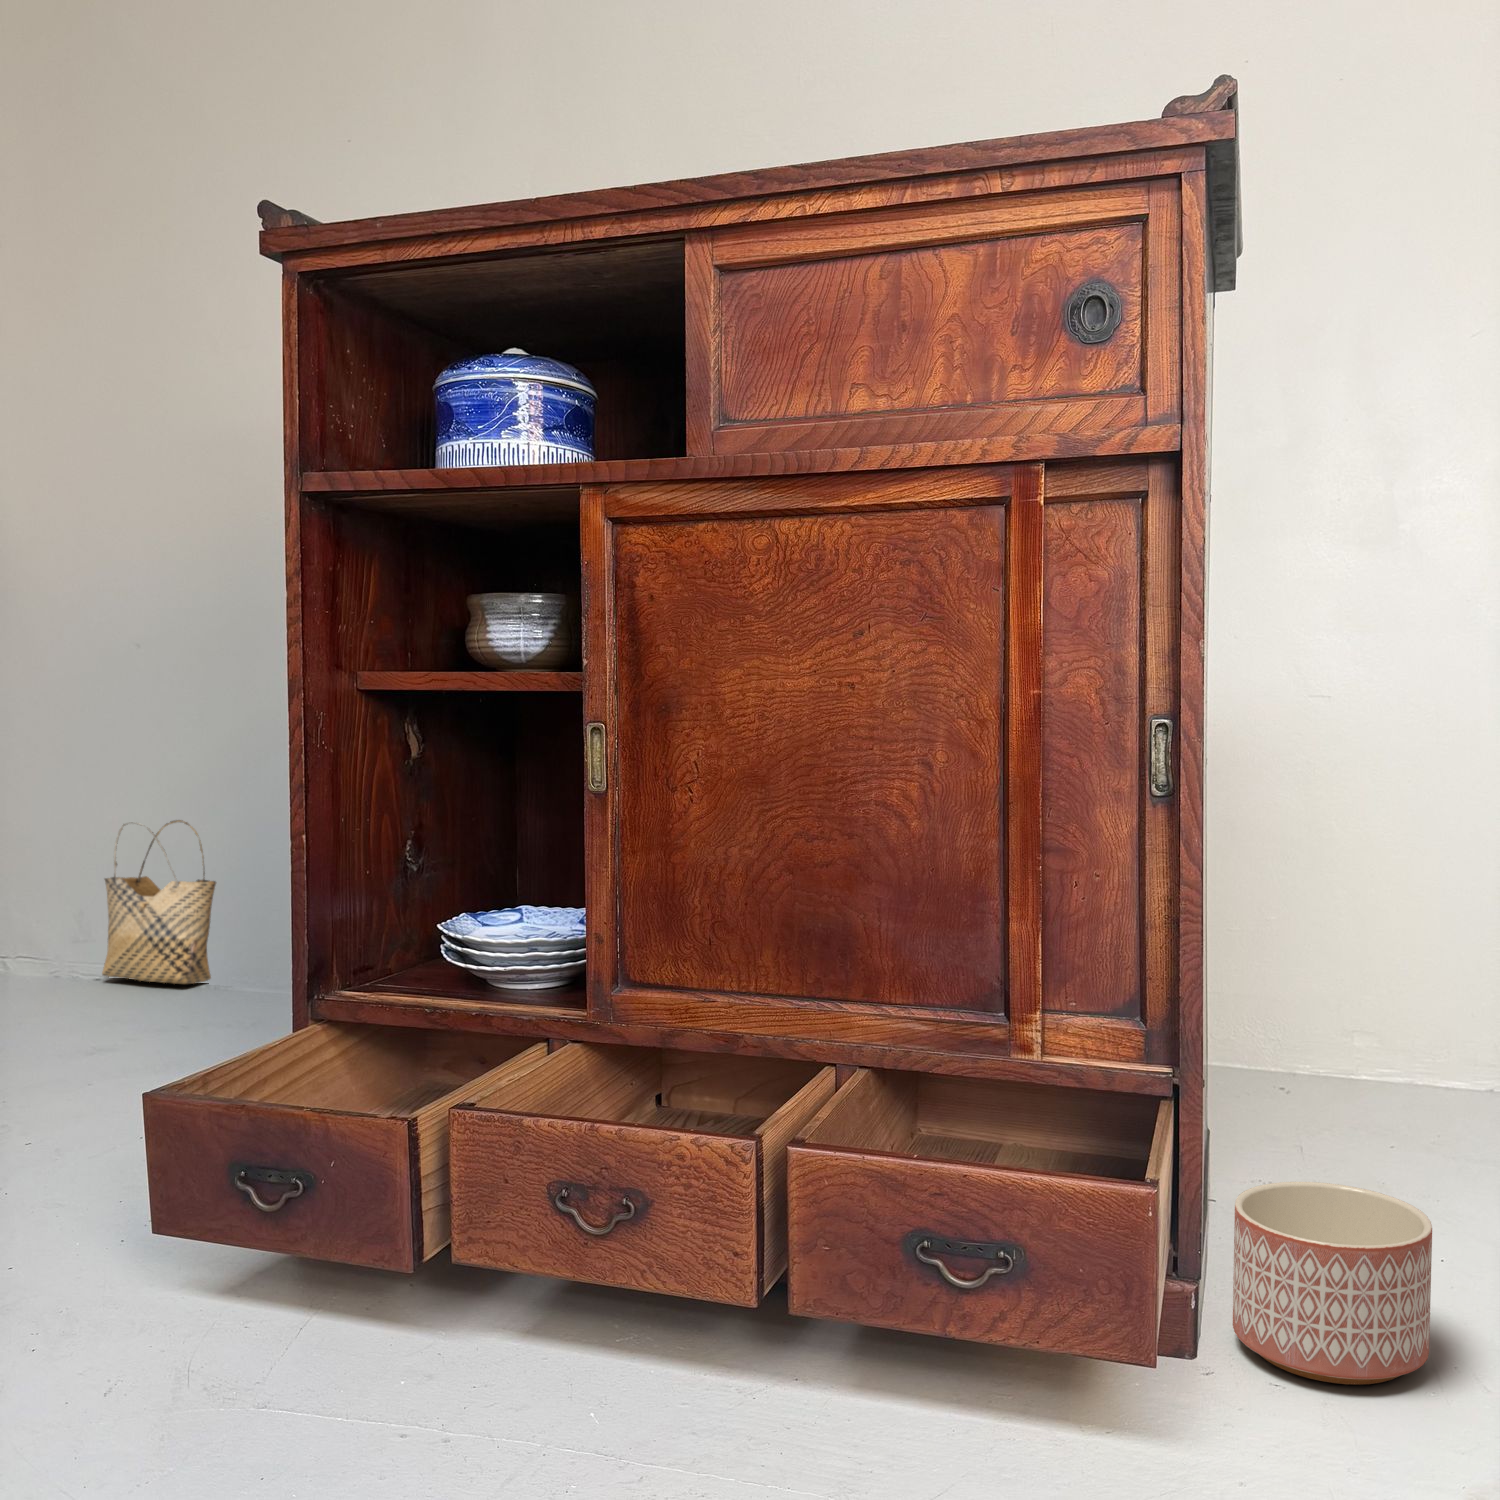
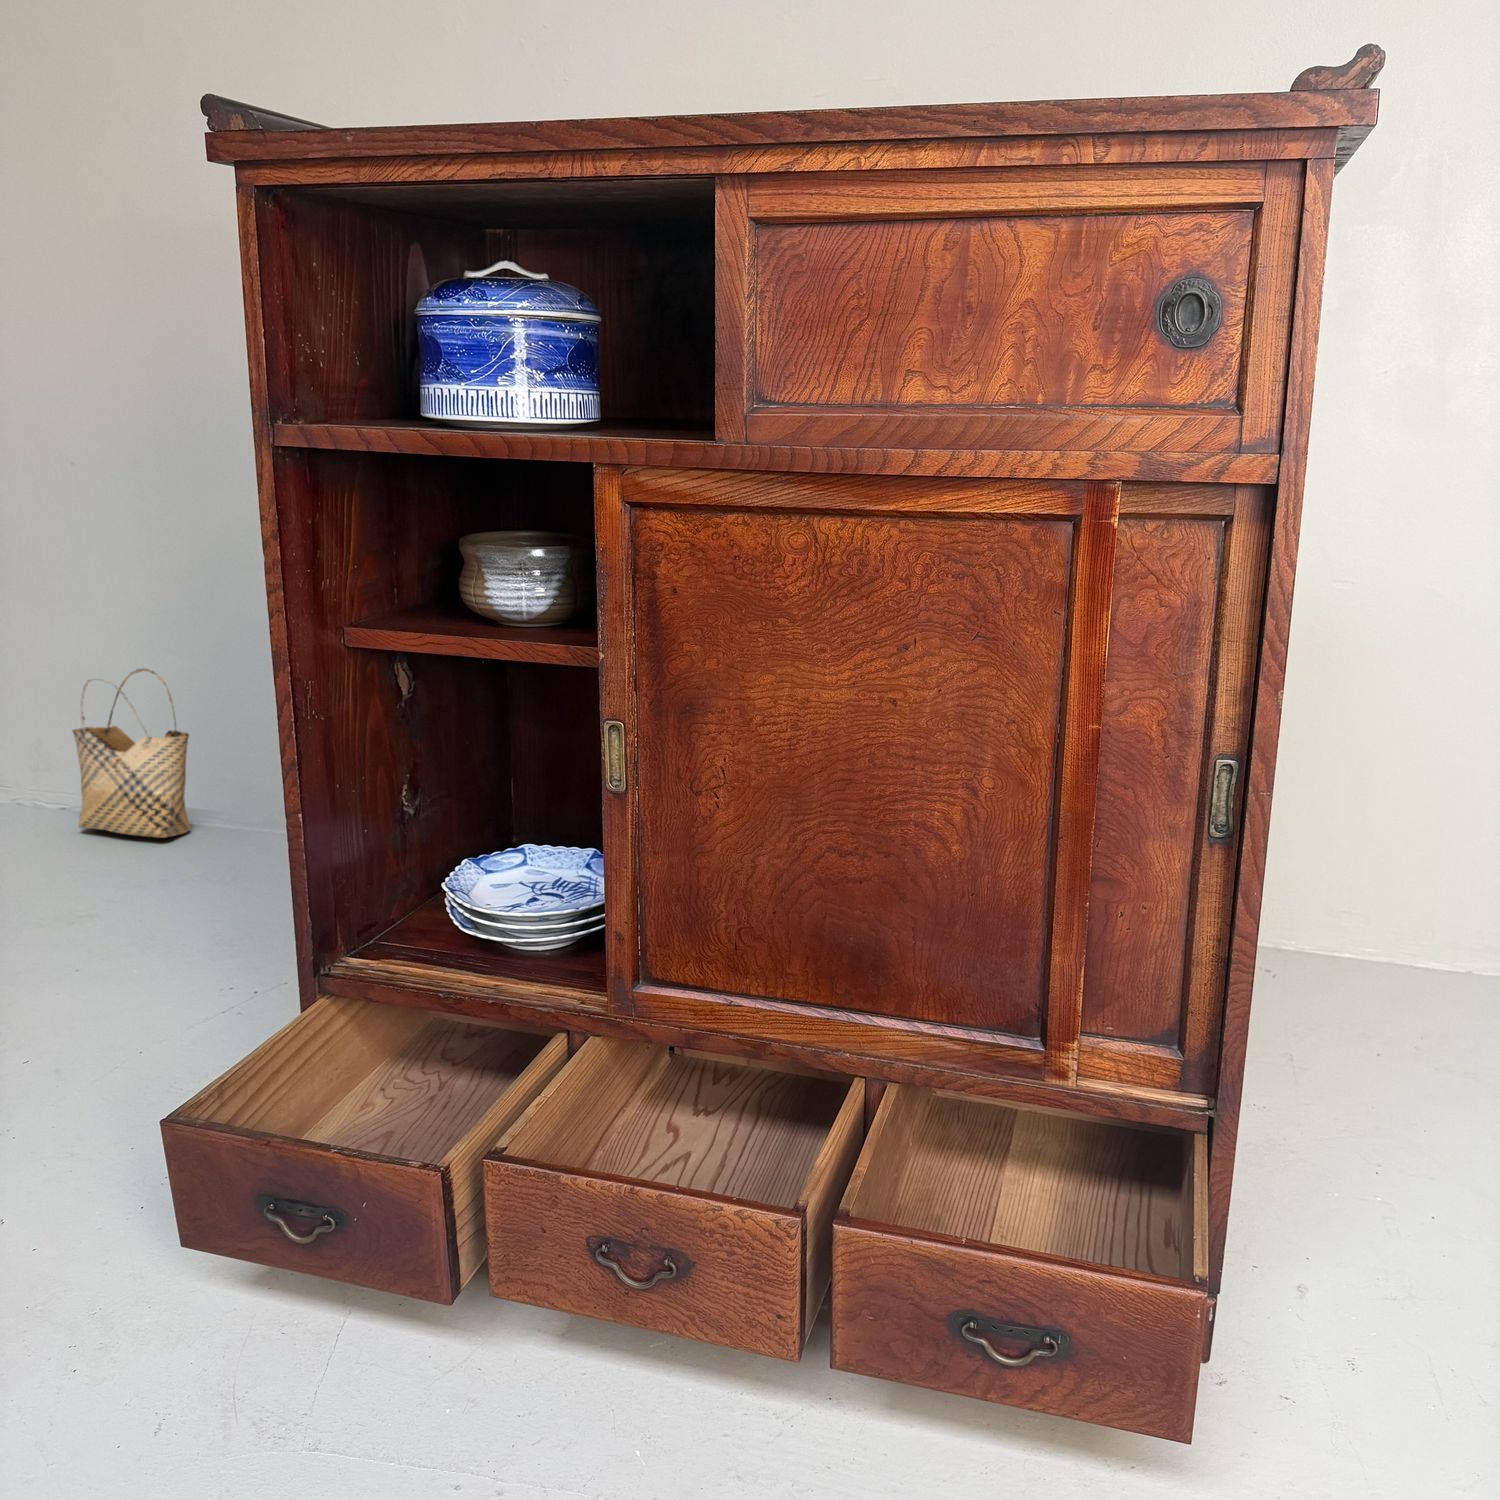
planter: present [1233,1182,1432,1385] -> none [1251,1194,1459,1414]

